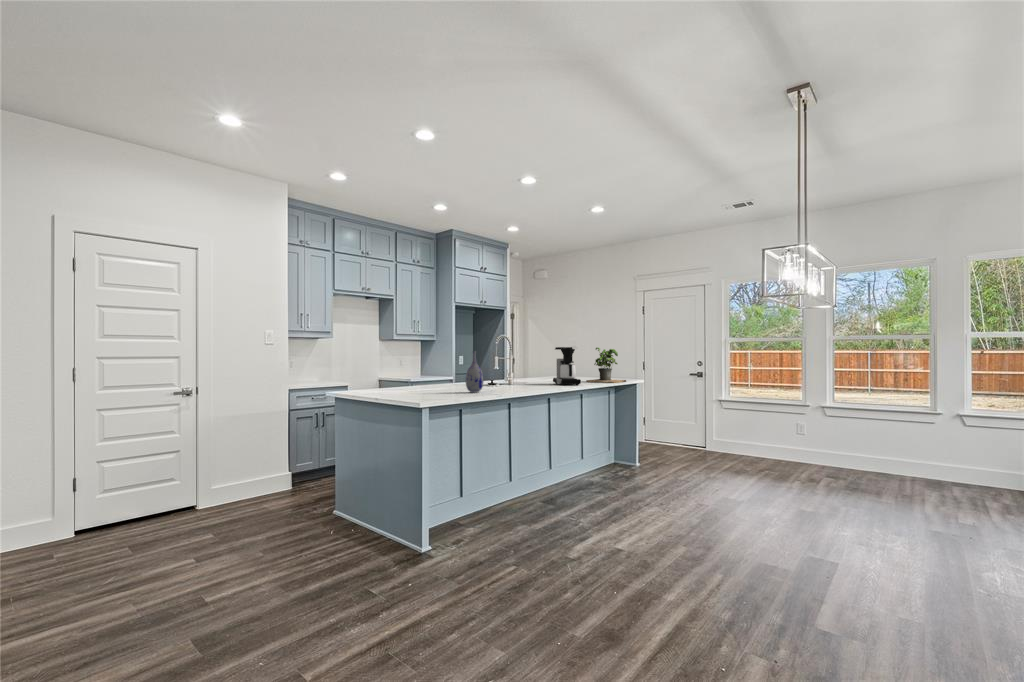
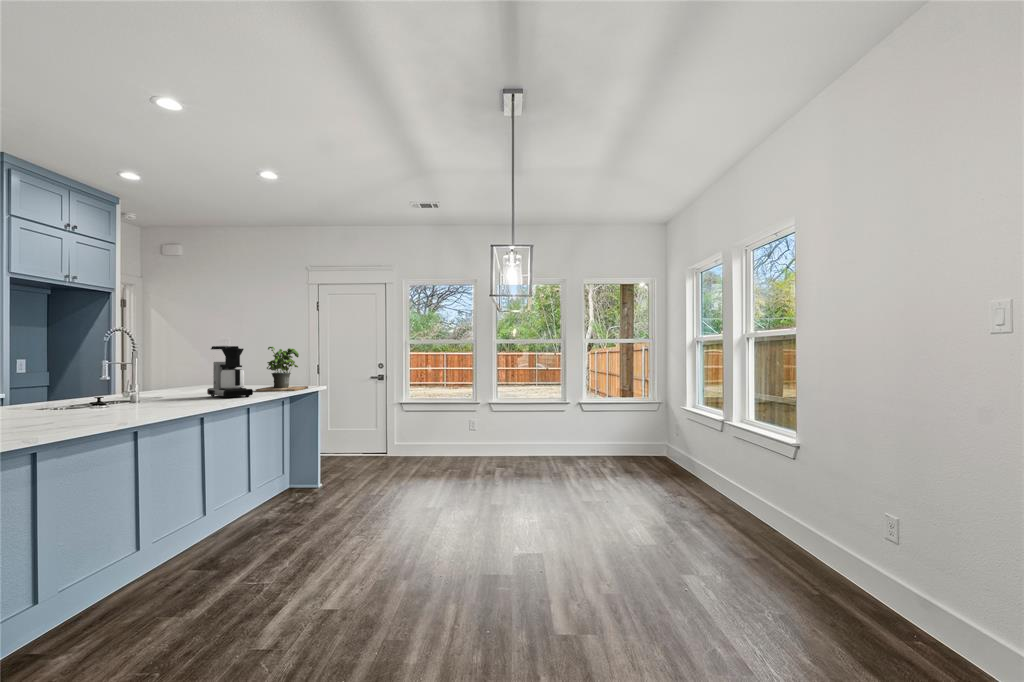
vase: present [465,351,483,393] -> none [51,353,91,423]

